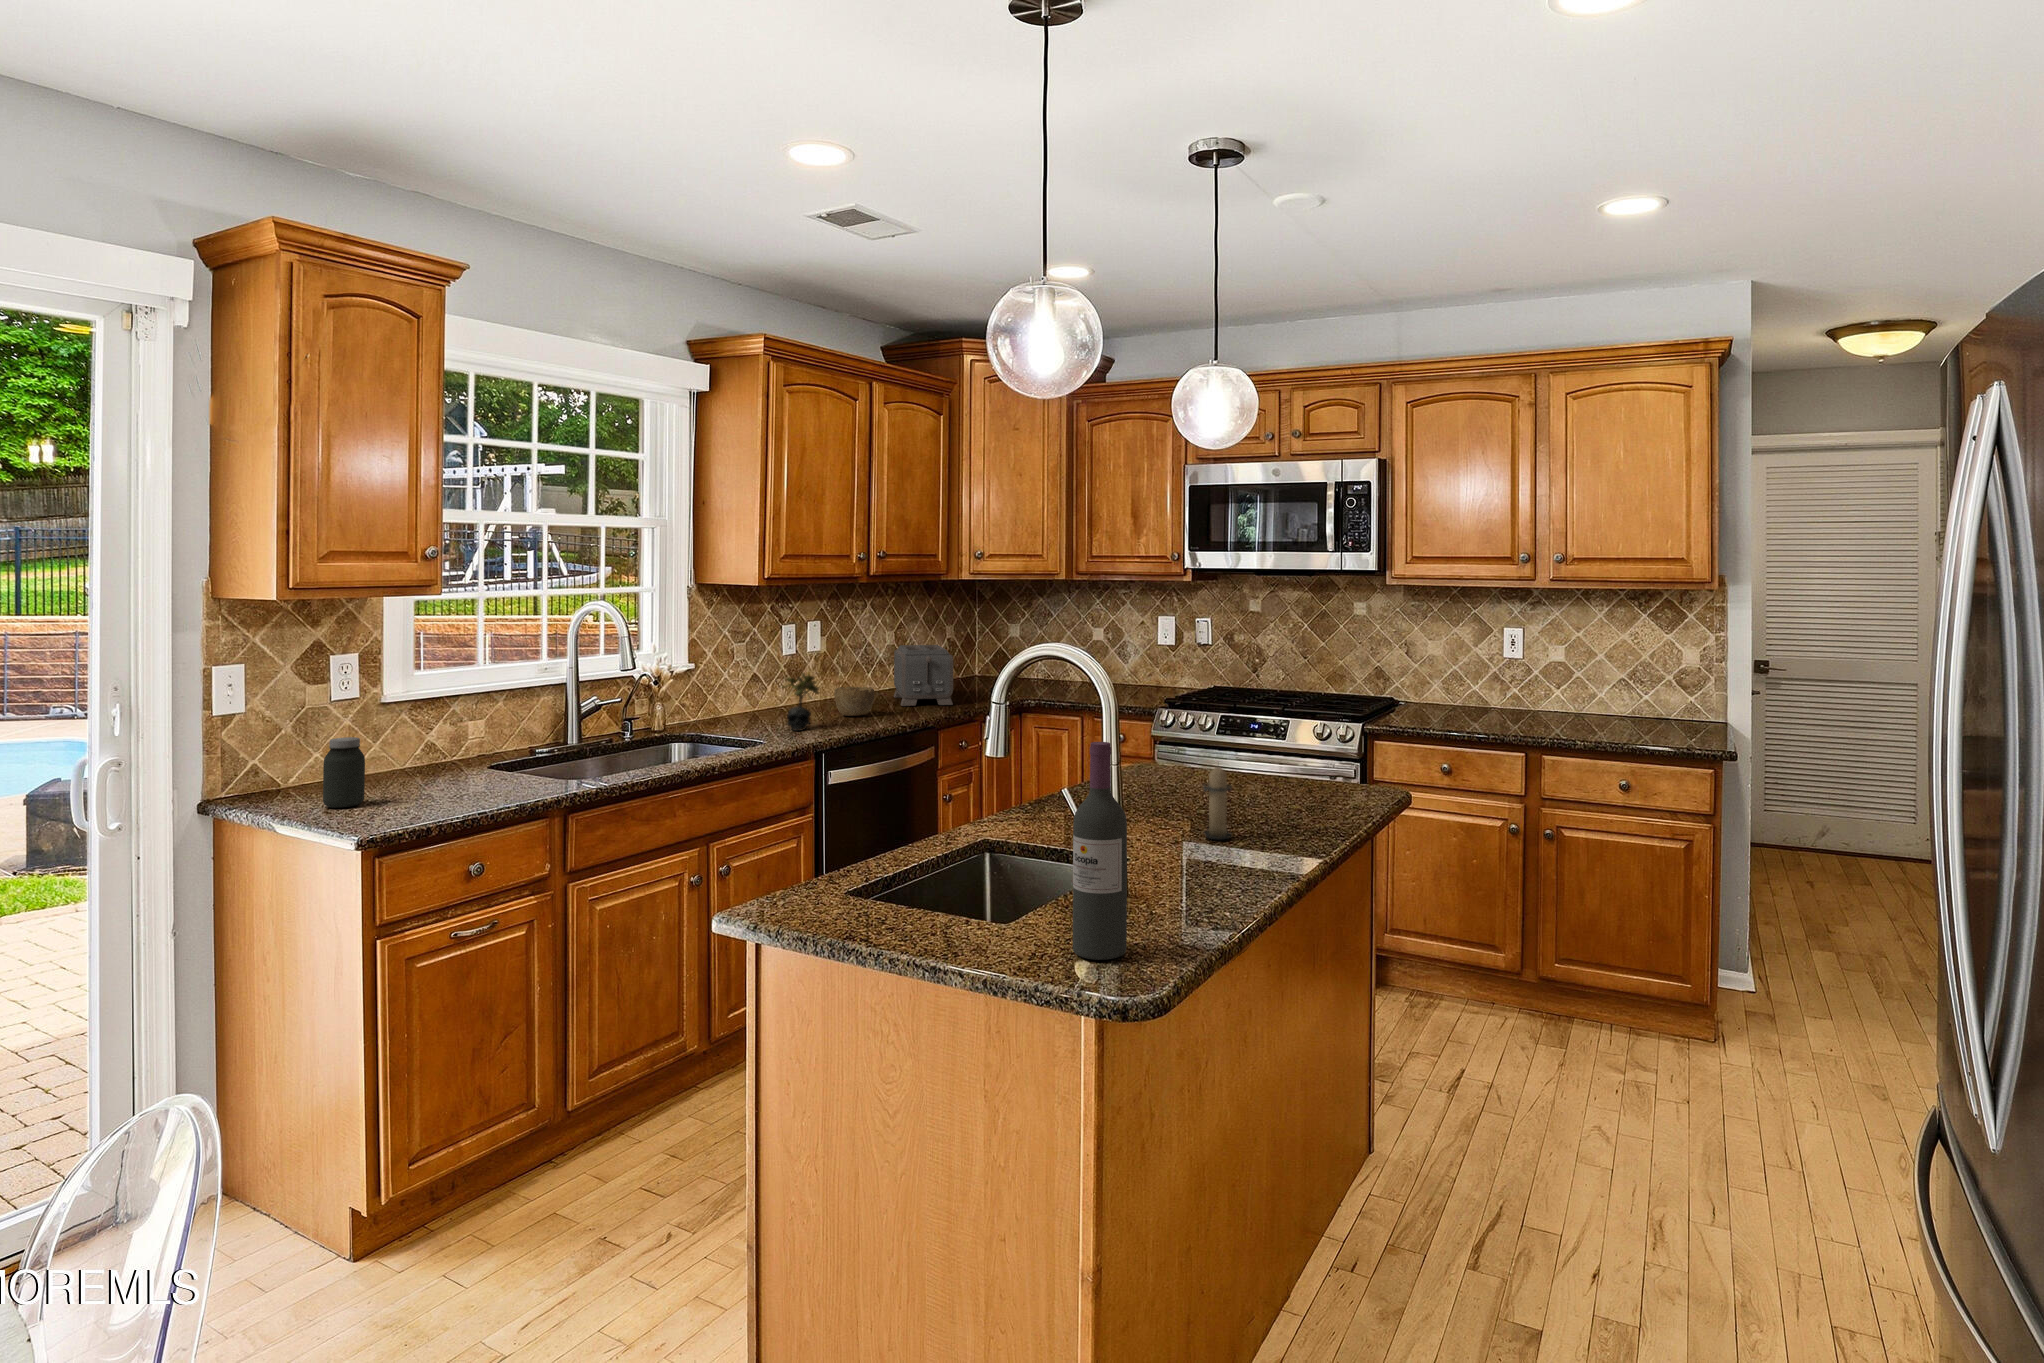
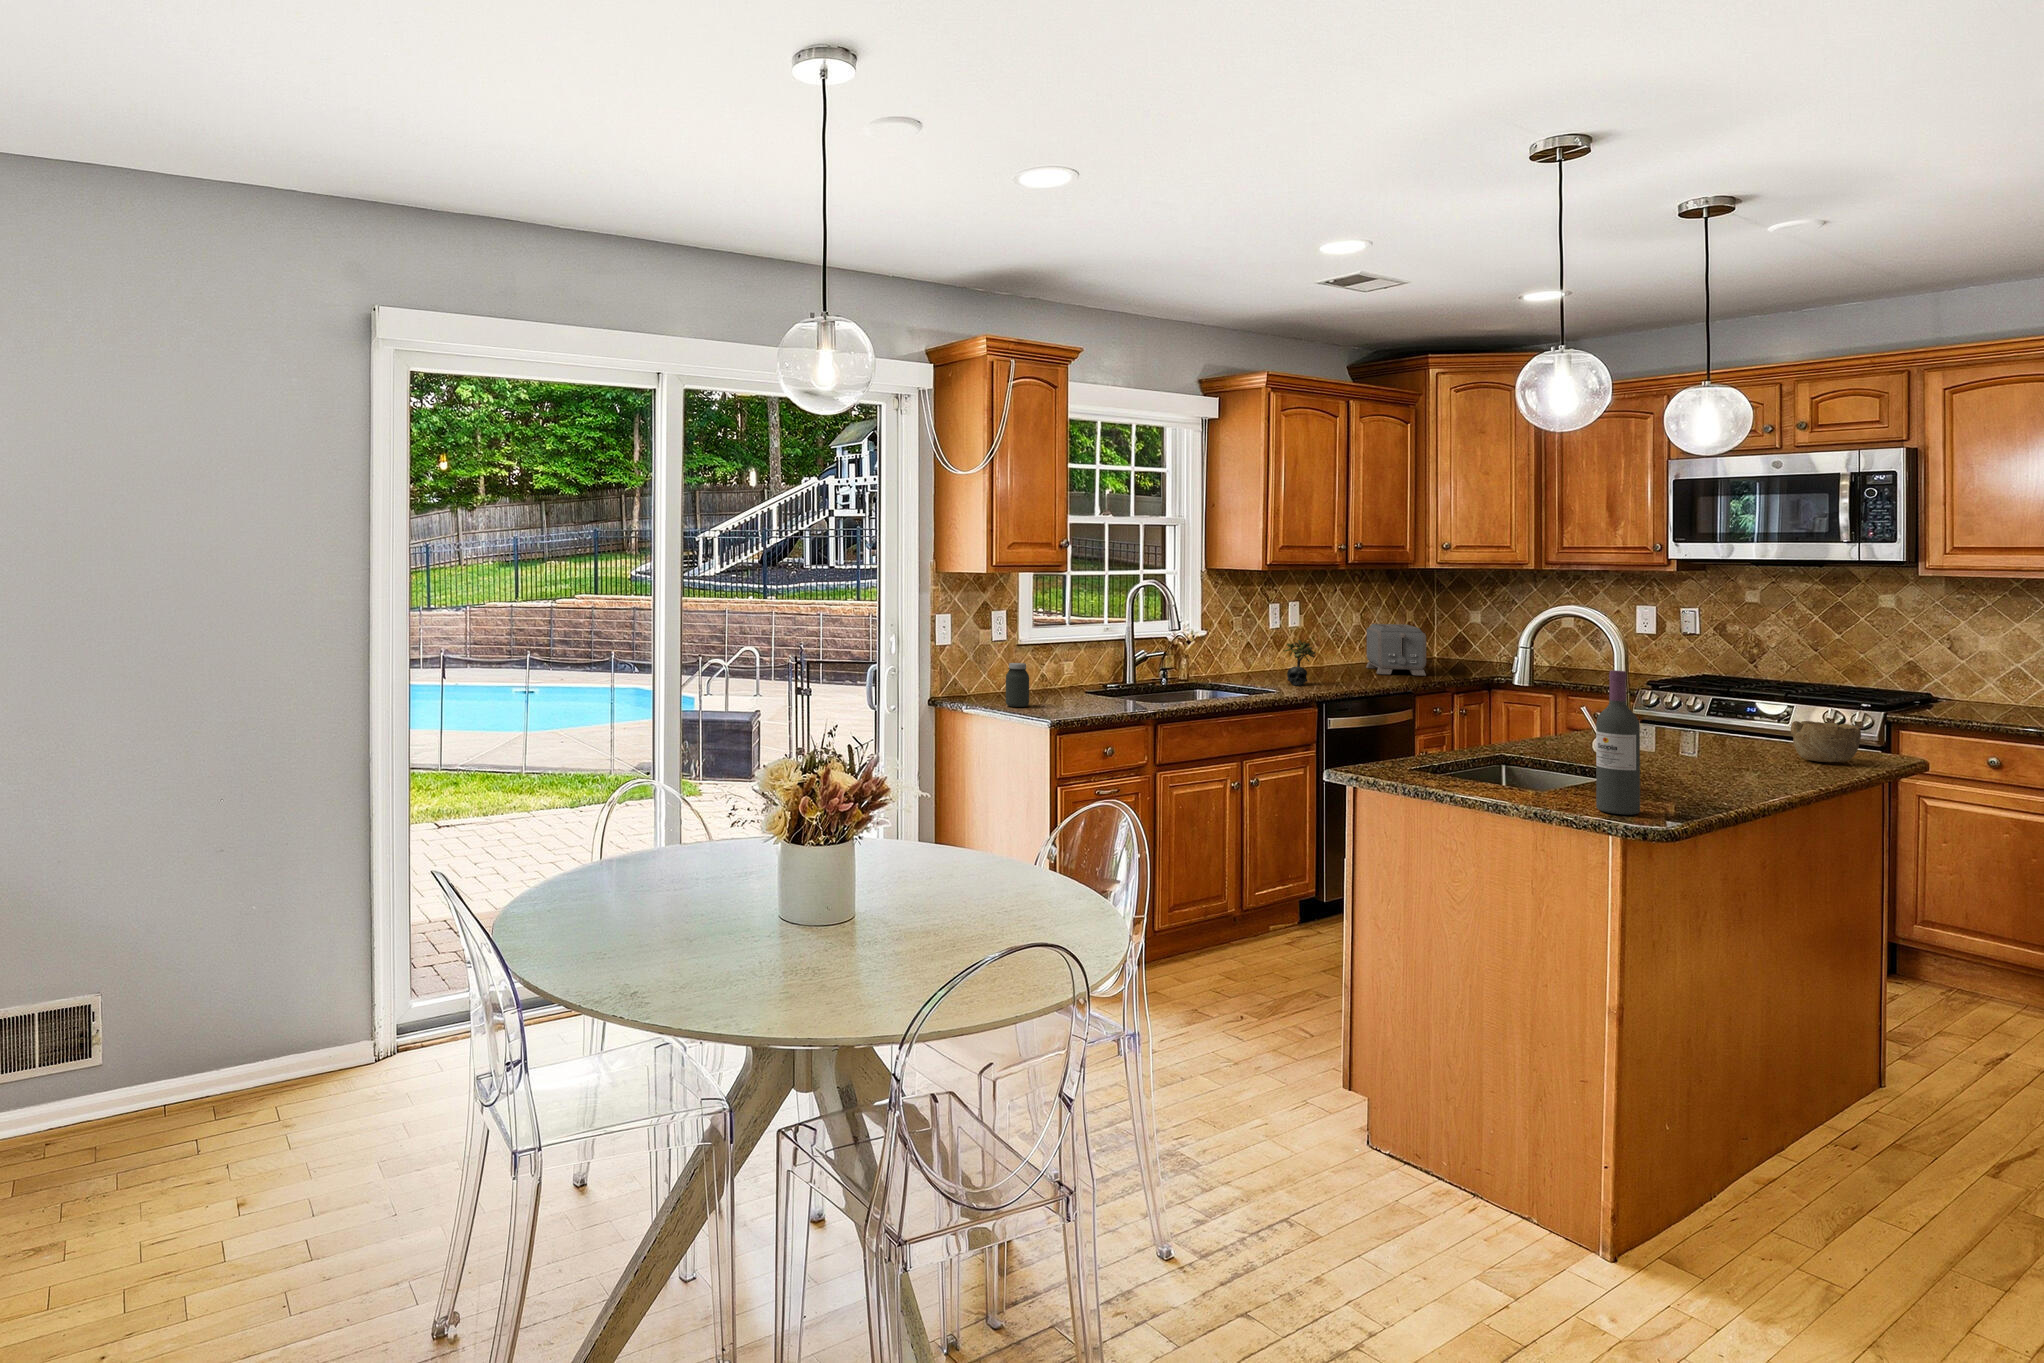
bowl: present [834,687,874,716] -> present [1791,721,1861,762]
candle: present [1203,767,1232,839] -> none [1695,708,1731,770]

